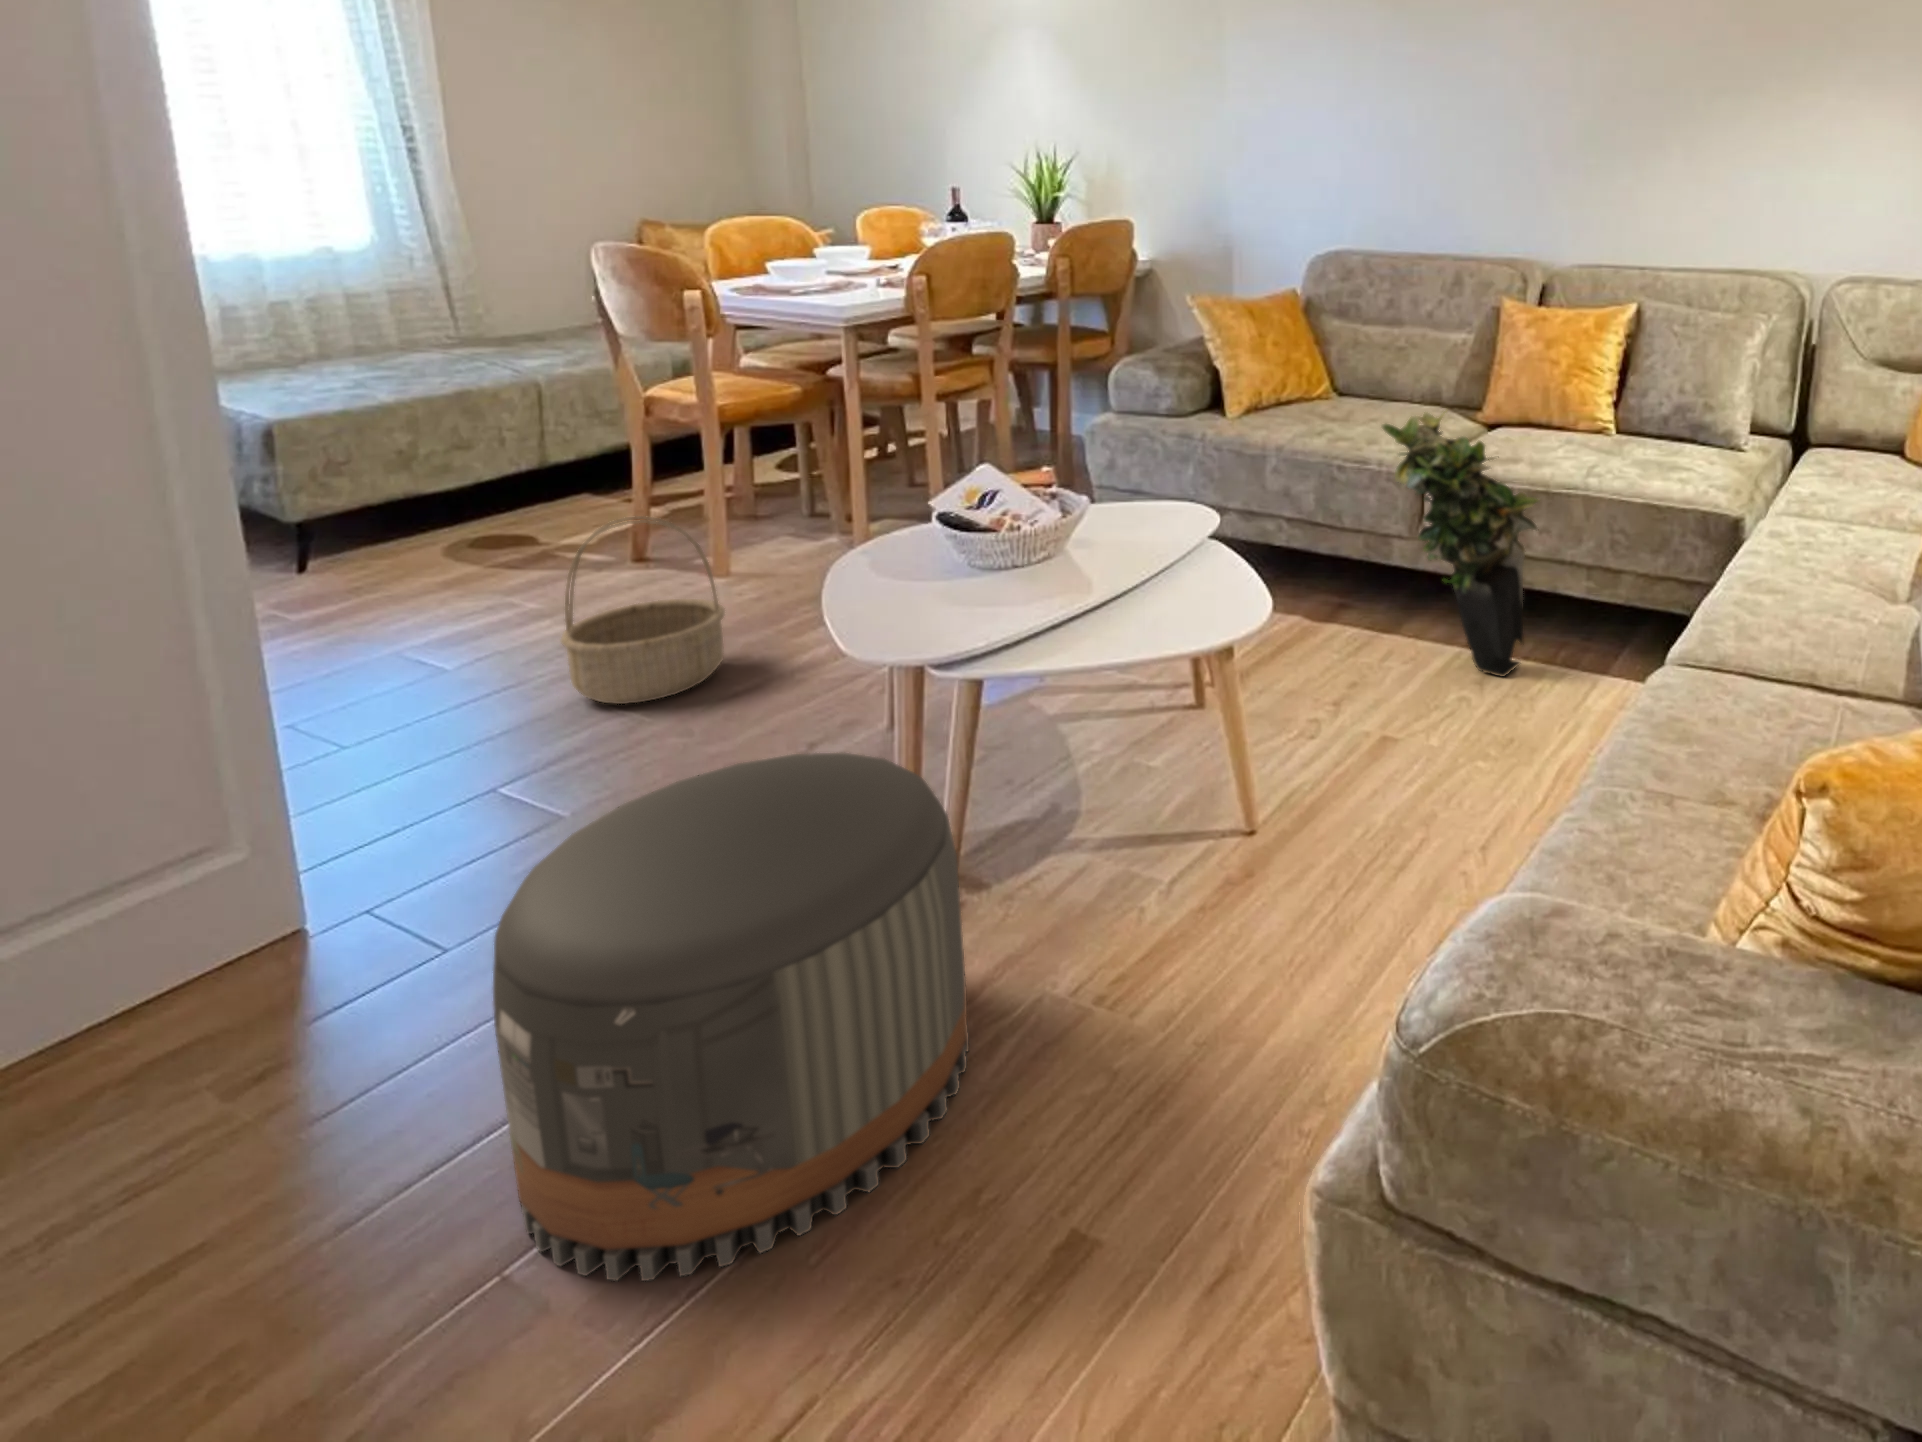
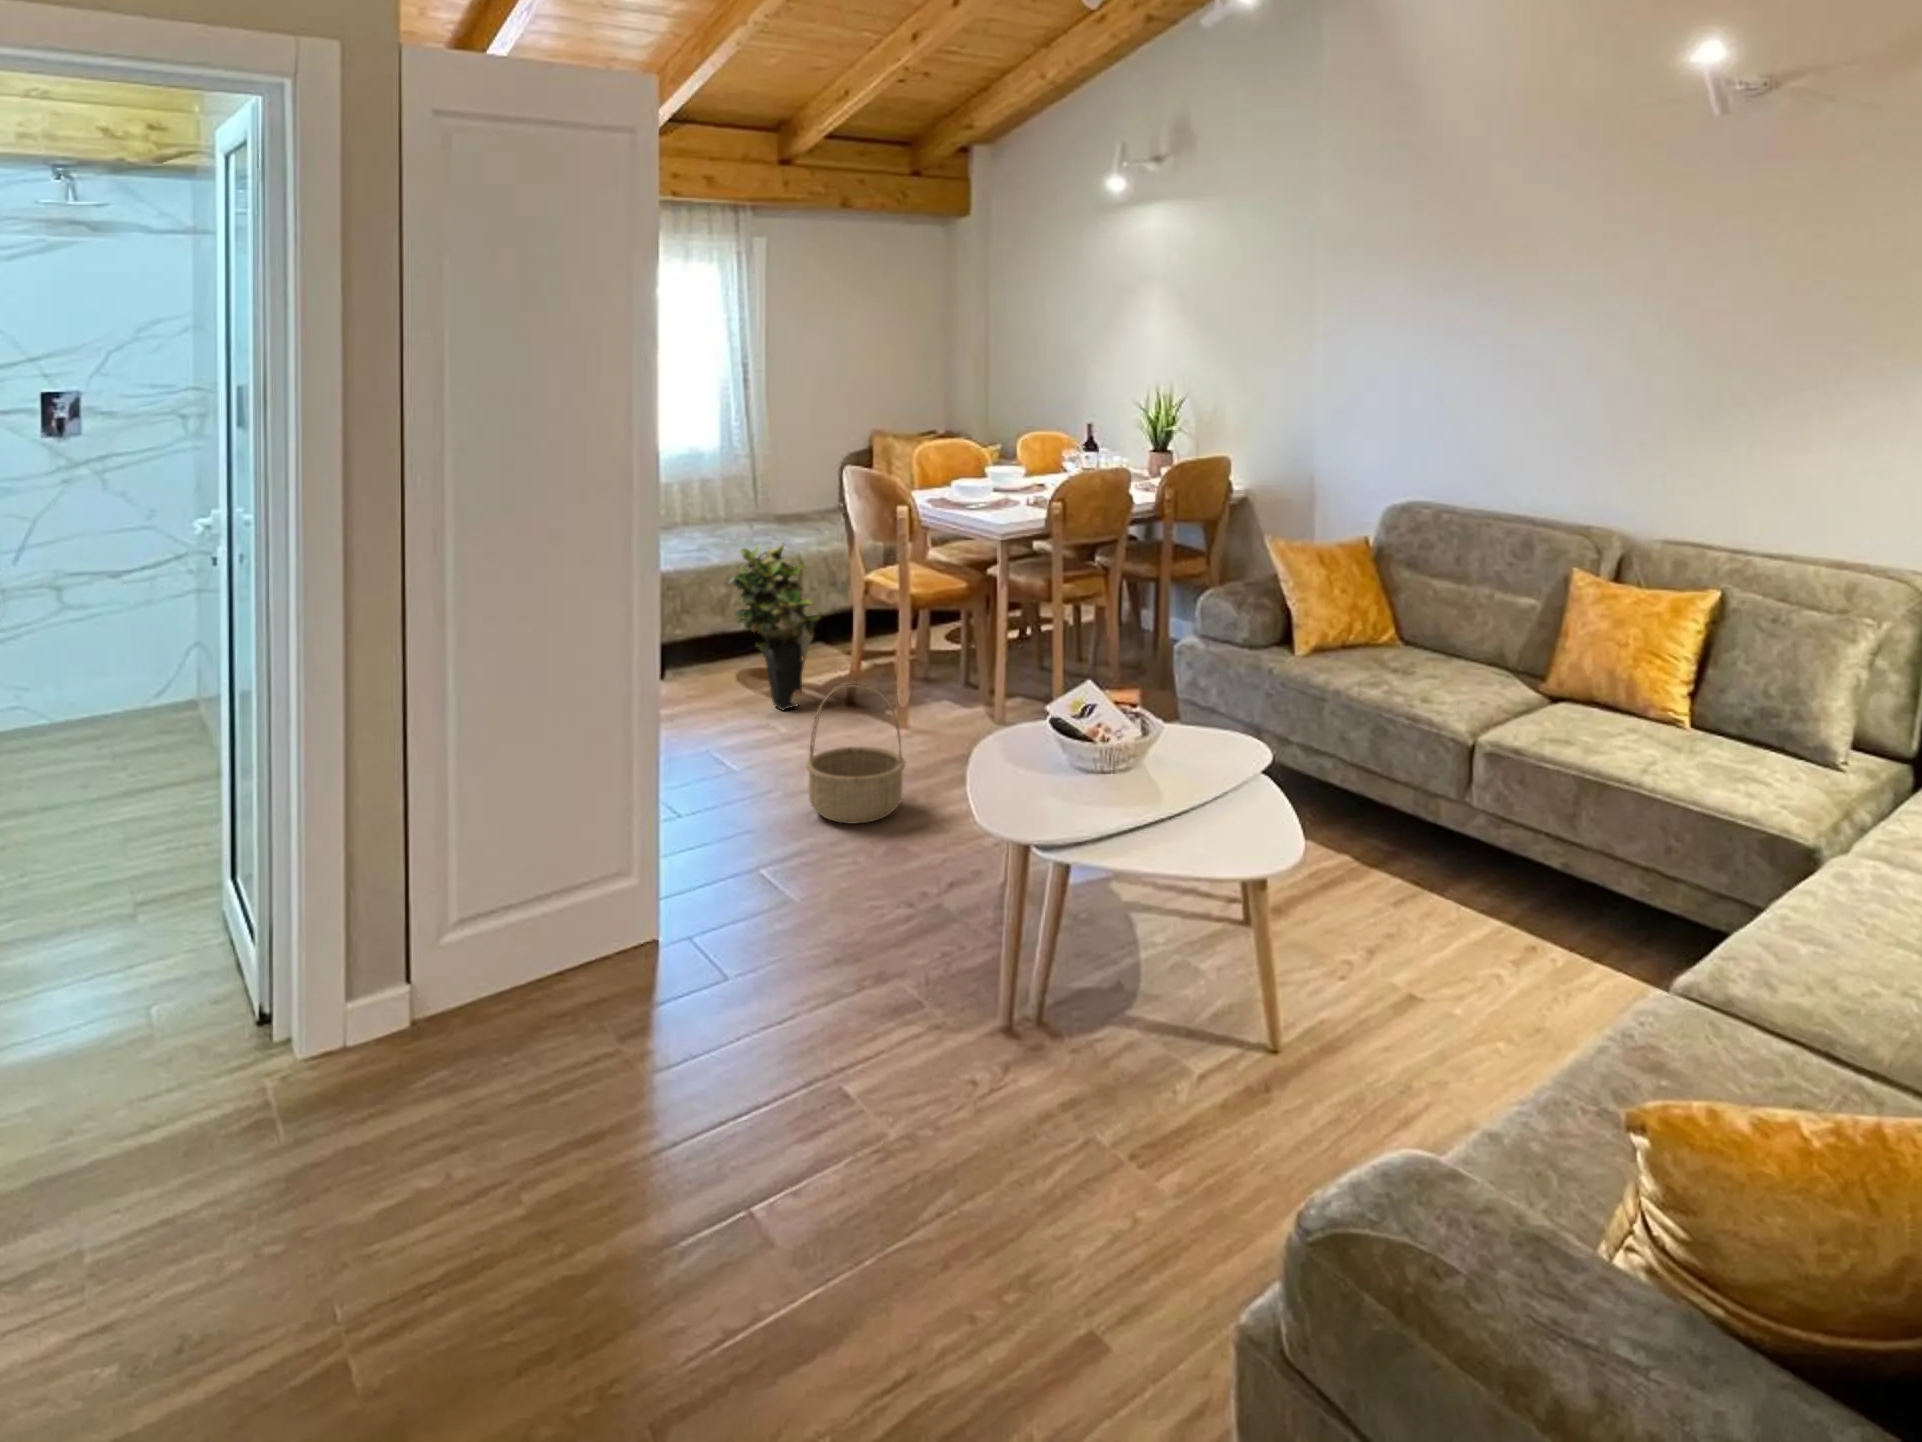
potted plant: present [1382,412,1539,677] -> present [729,543,820,710]
pouf: present [493,753,969,1281] -> none [769,889,1041,1249]

